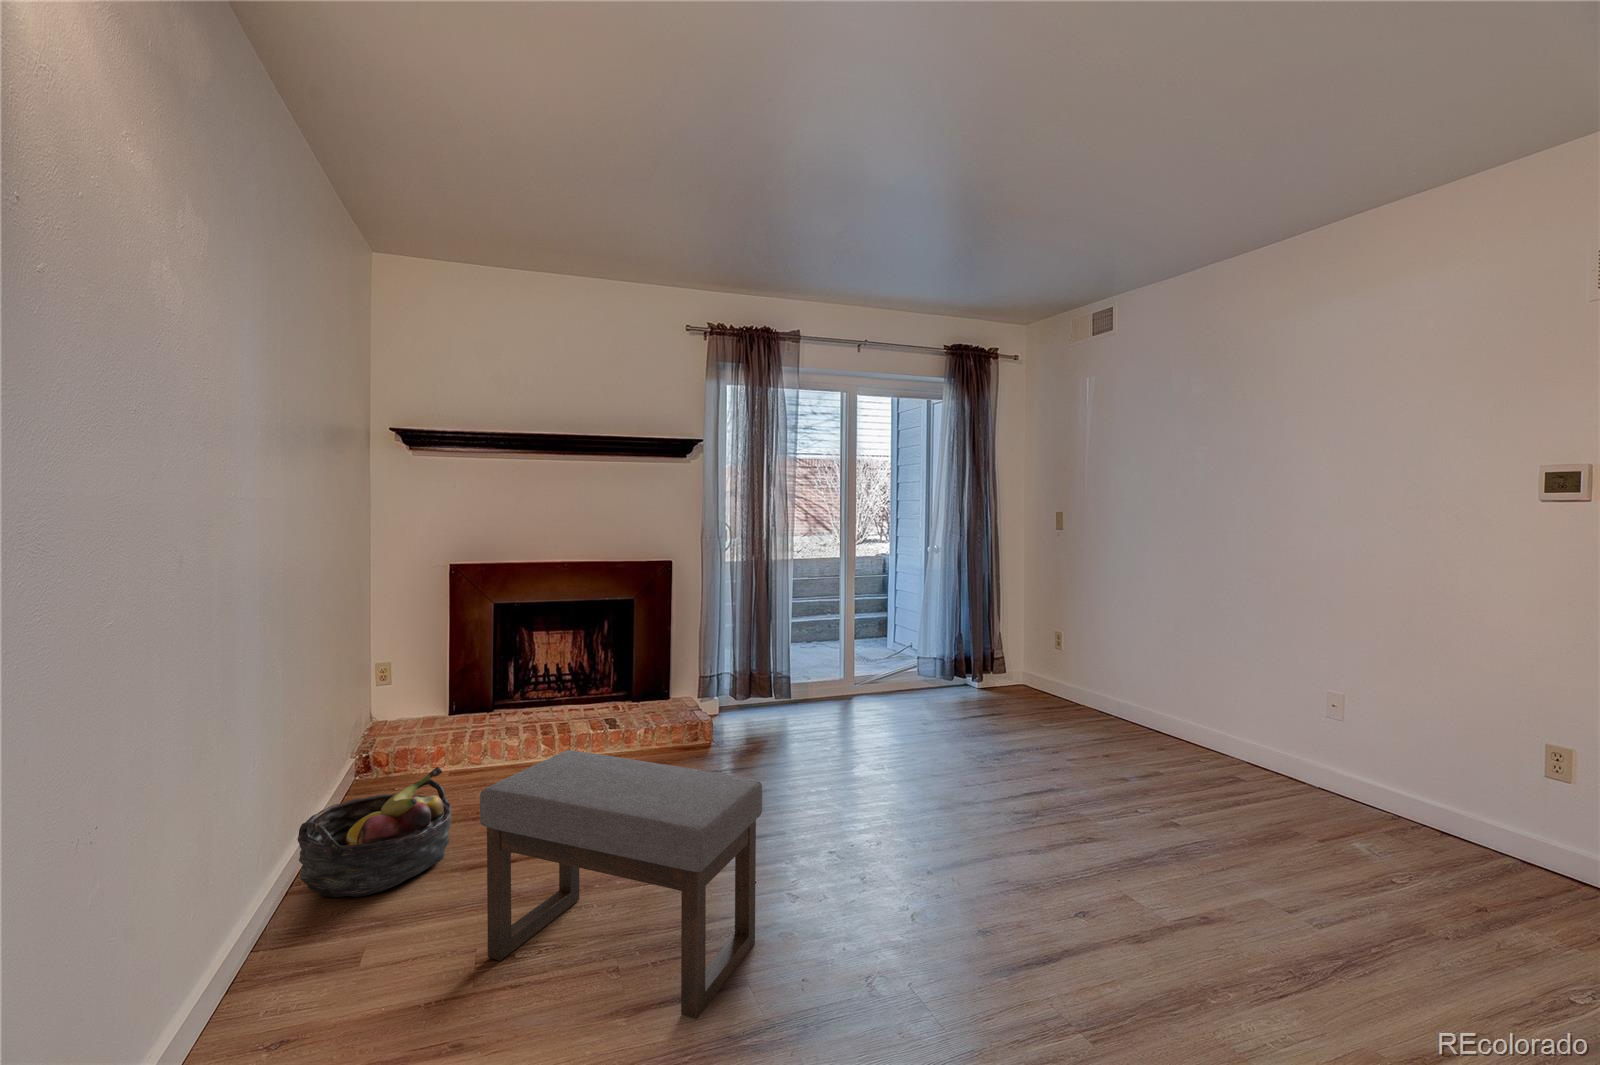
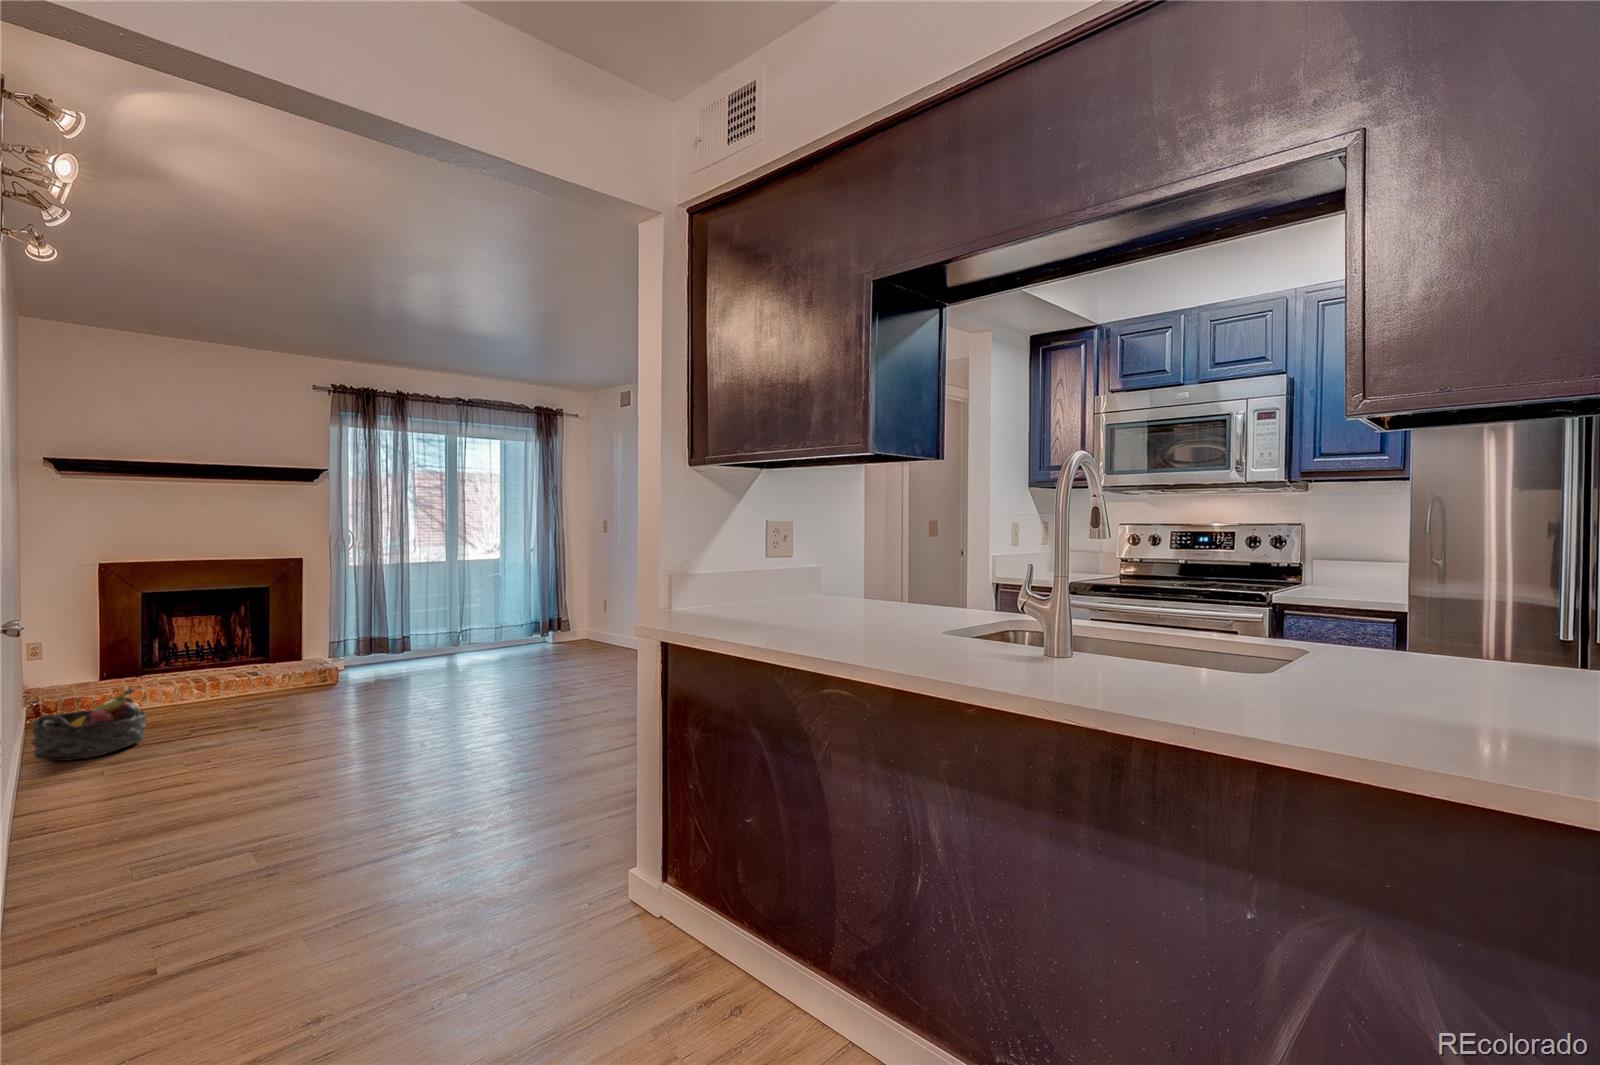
ottoman: present [480,750,762,1019] -> none [195,655,371,761]

